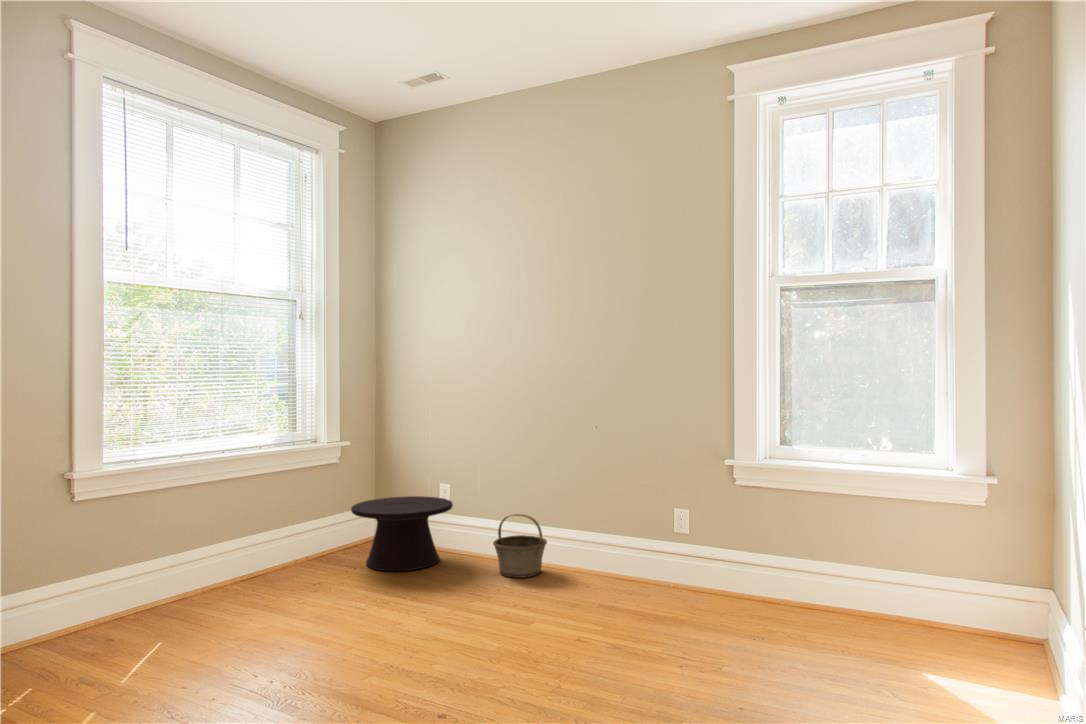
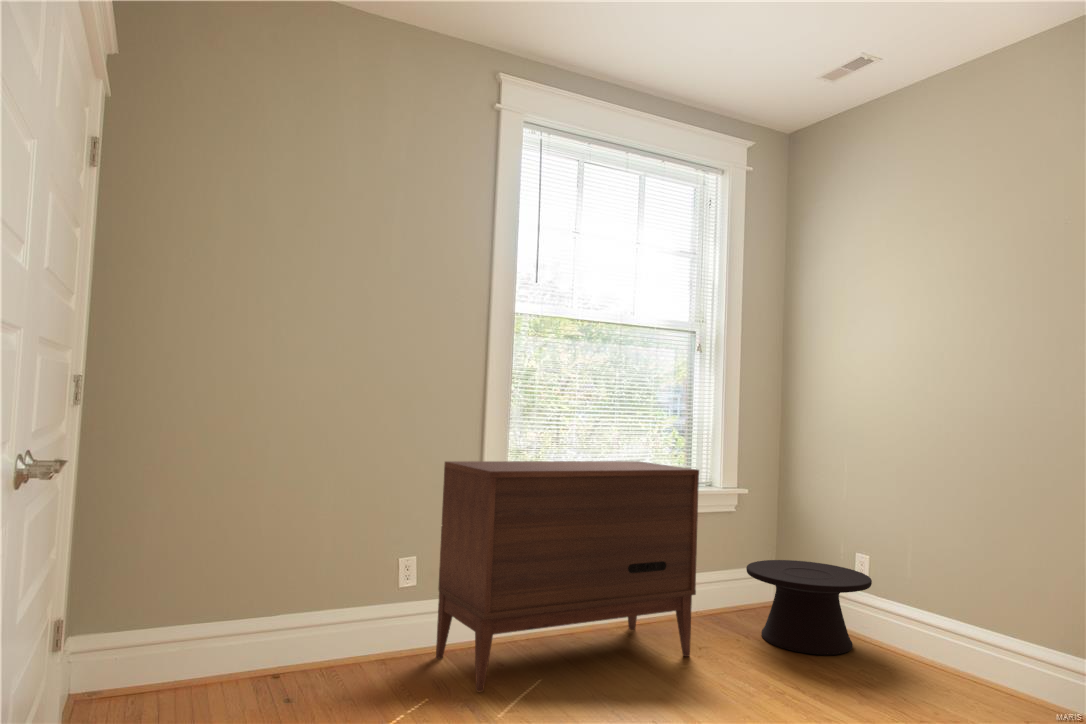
dresser: none [26,424,309,670] -> present [436,461,699,692]
basket: present [493,514,547,578] -> none [926,610,1008,700]

